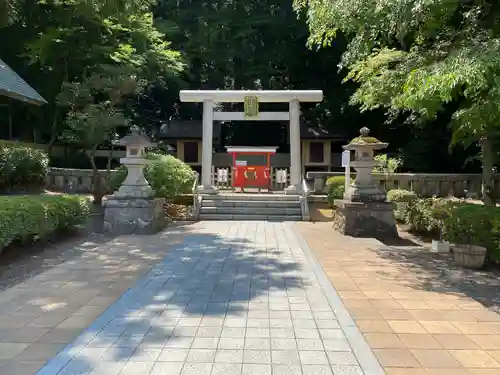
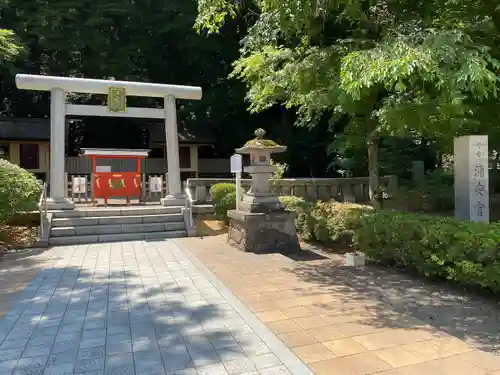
wooden bucket: present [453,243,487,268] -> none [379,254,416,285]

